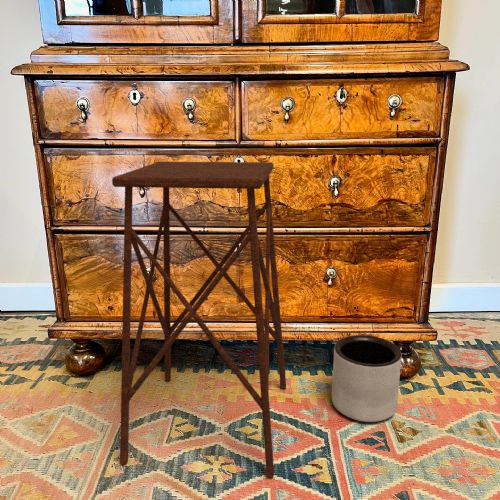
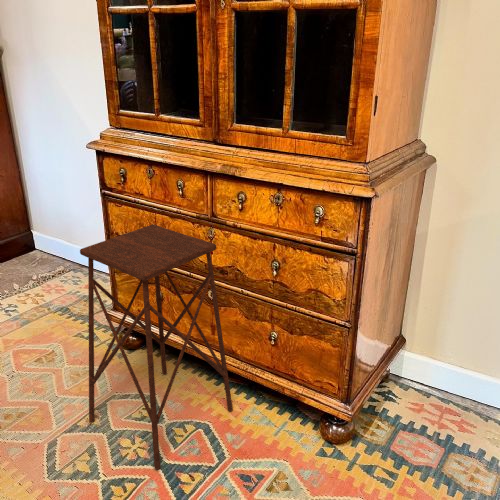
planter: present [331,335,402,422] -> none [245,390,300,466]

